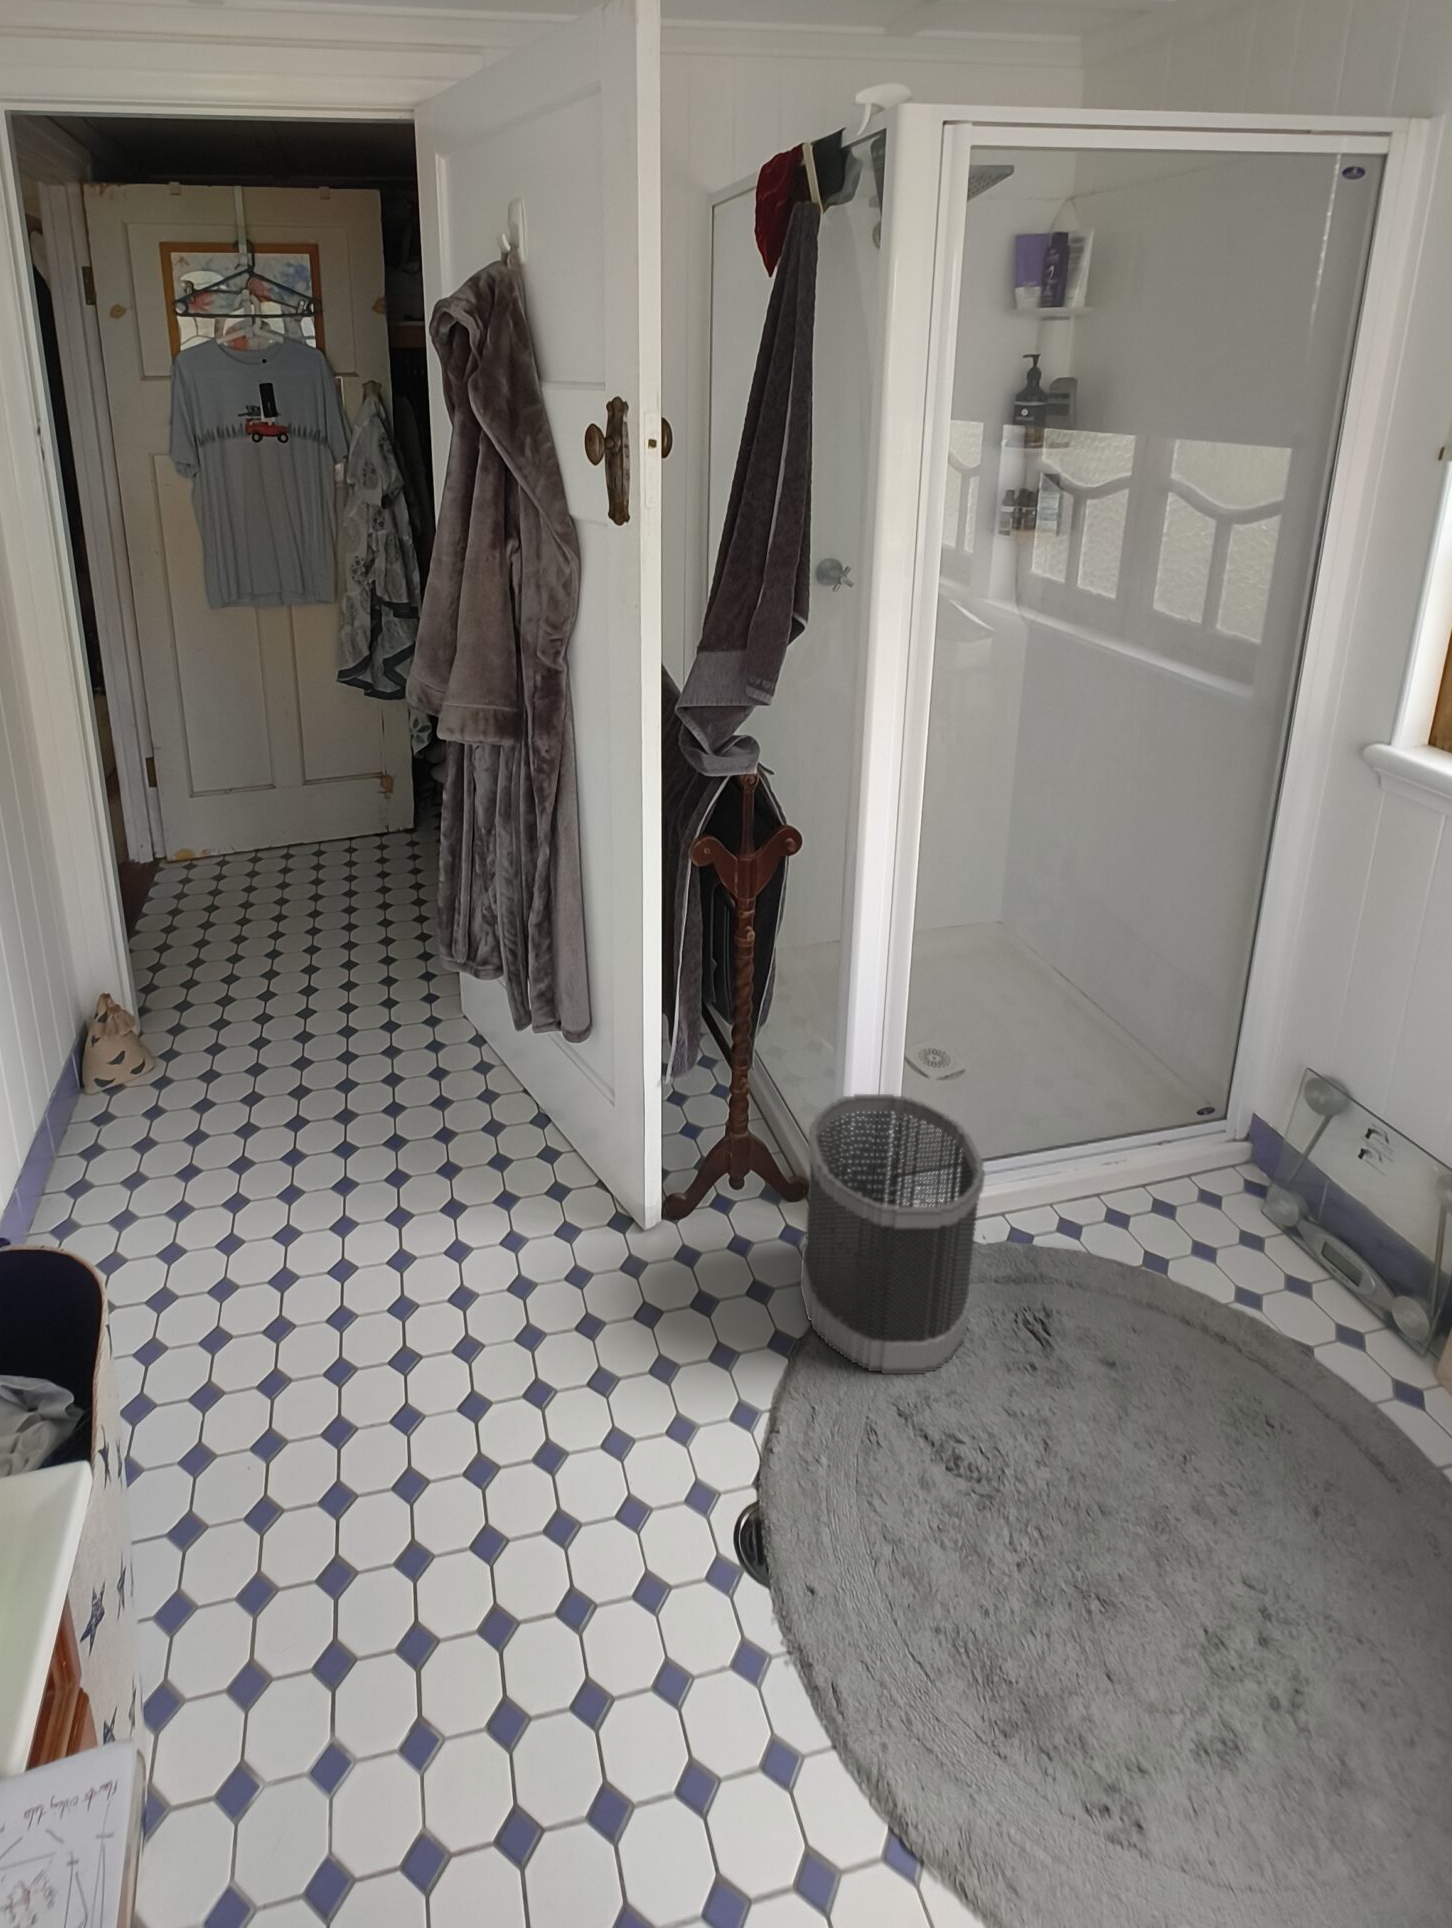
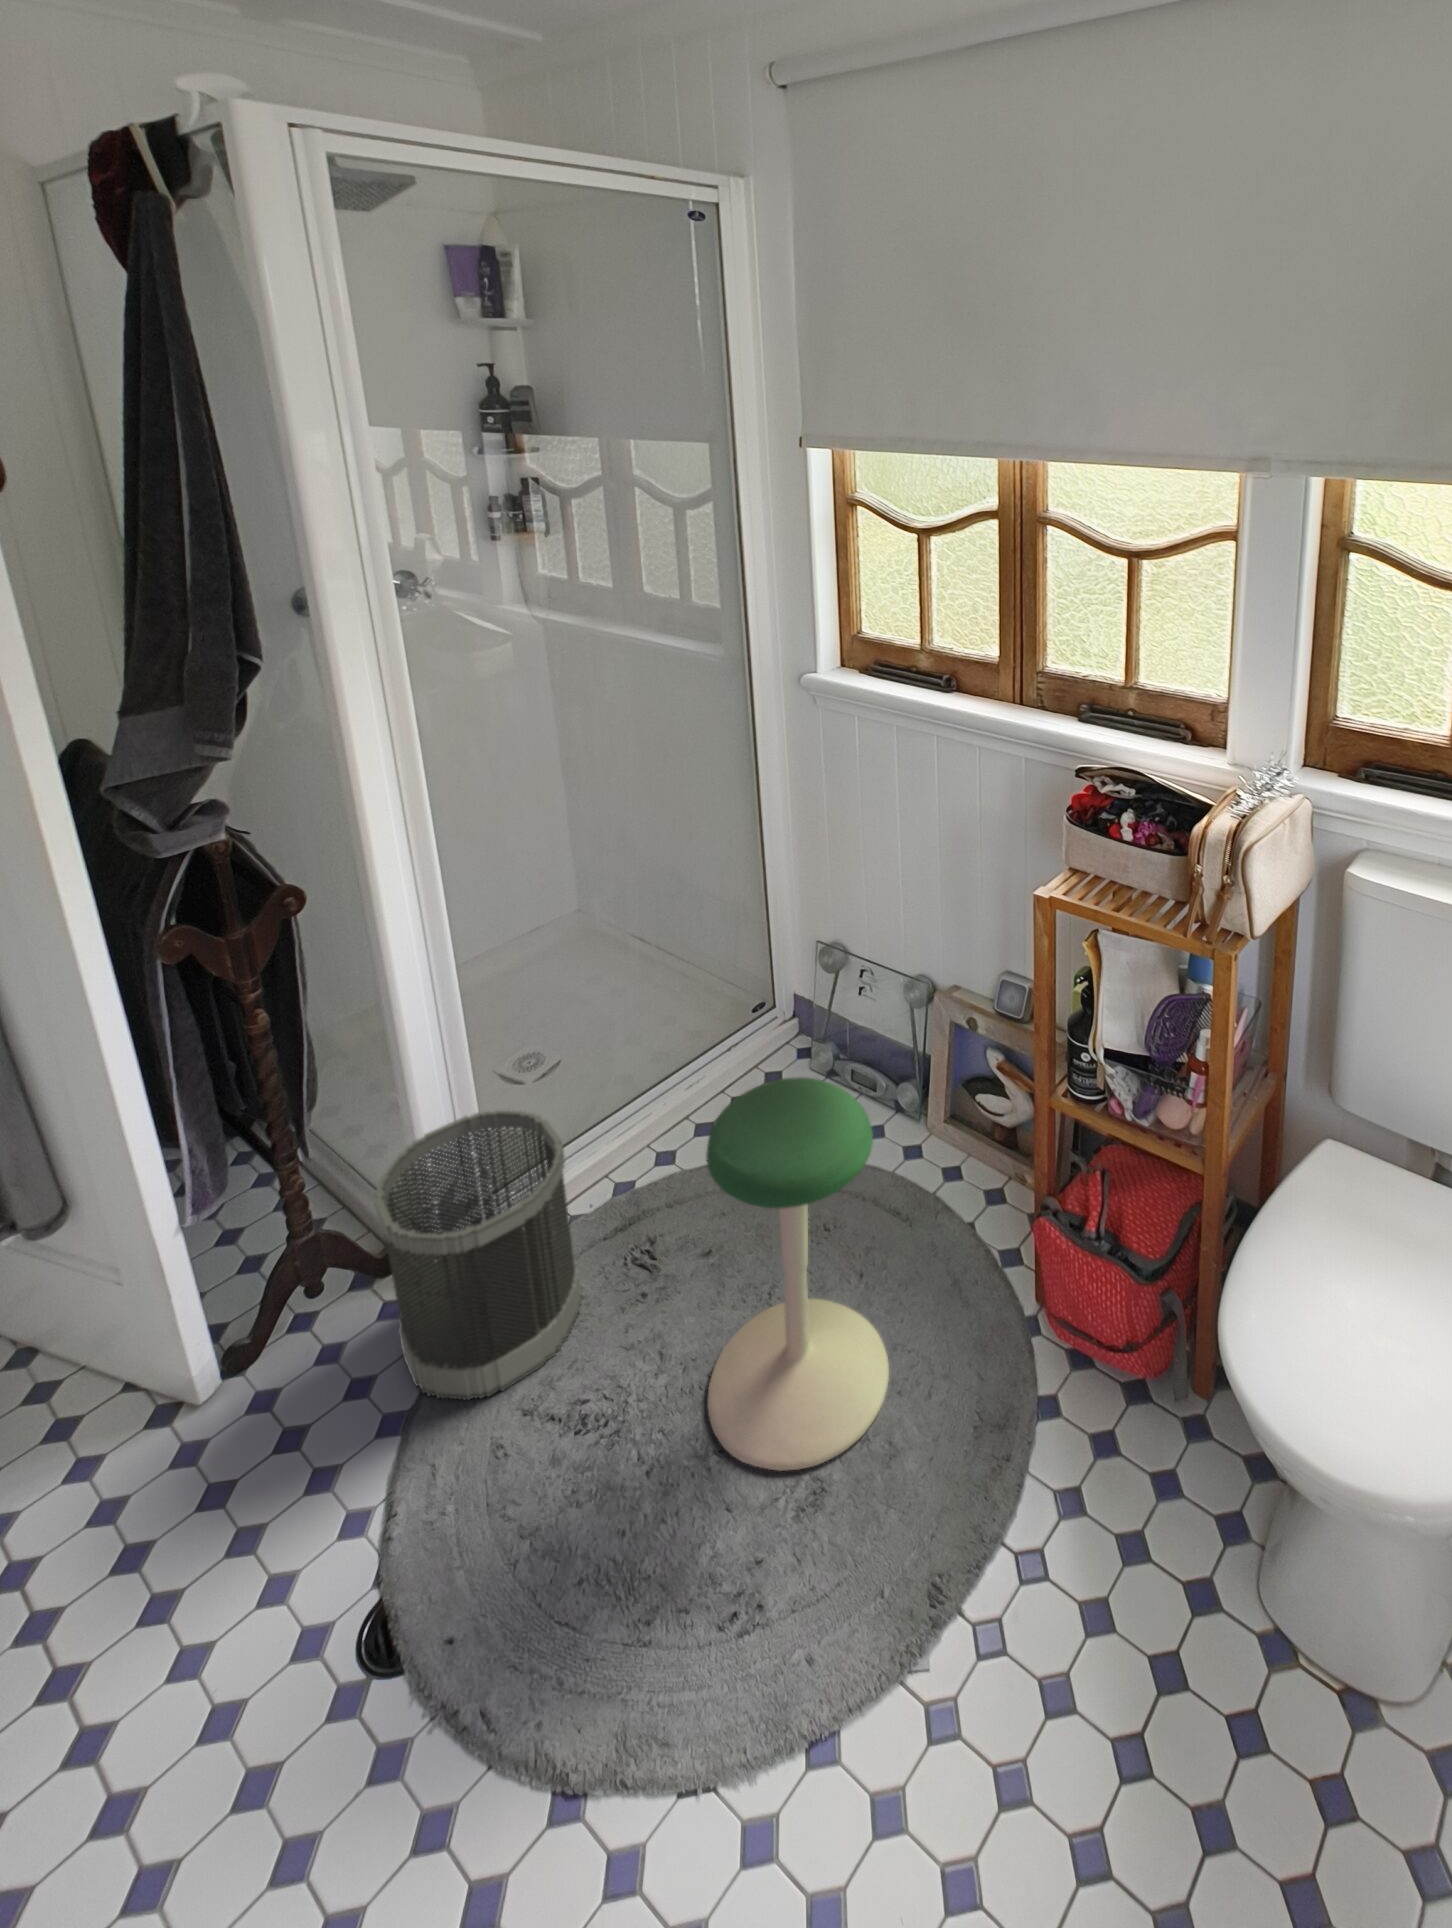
stool: none [1096,1217,1399,1704] -> present [706,1077,889,1471]

